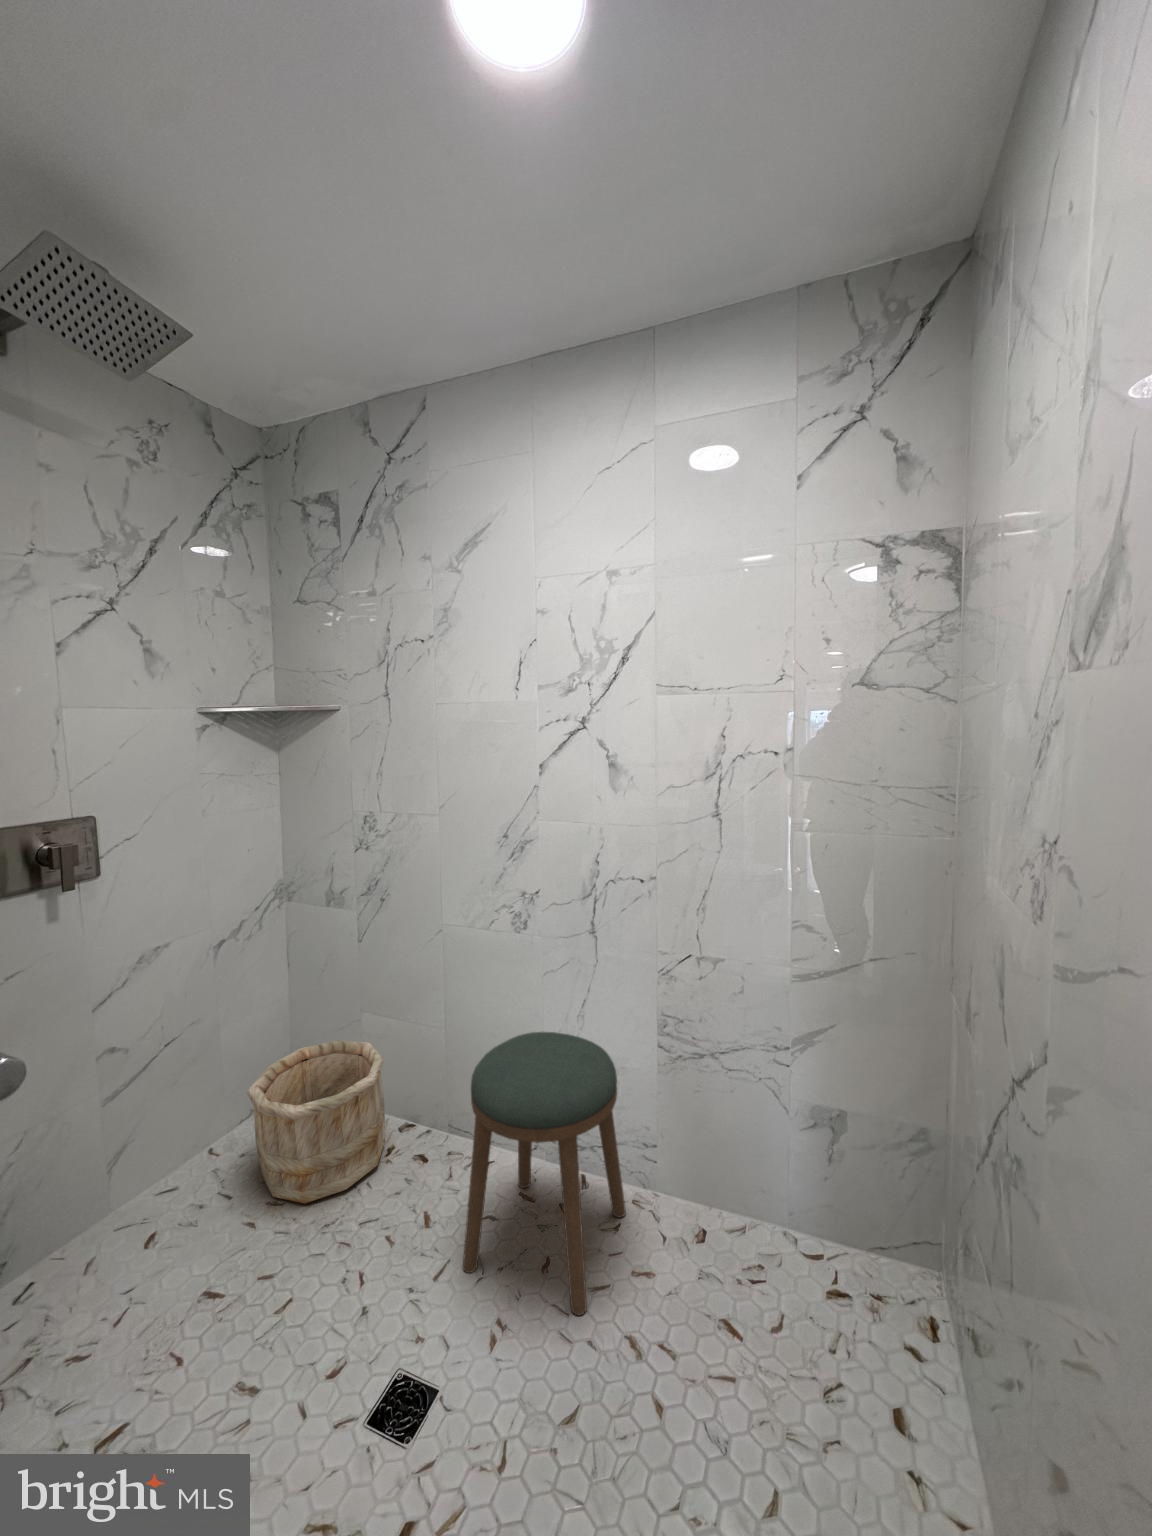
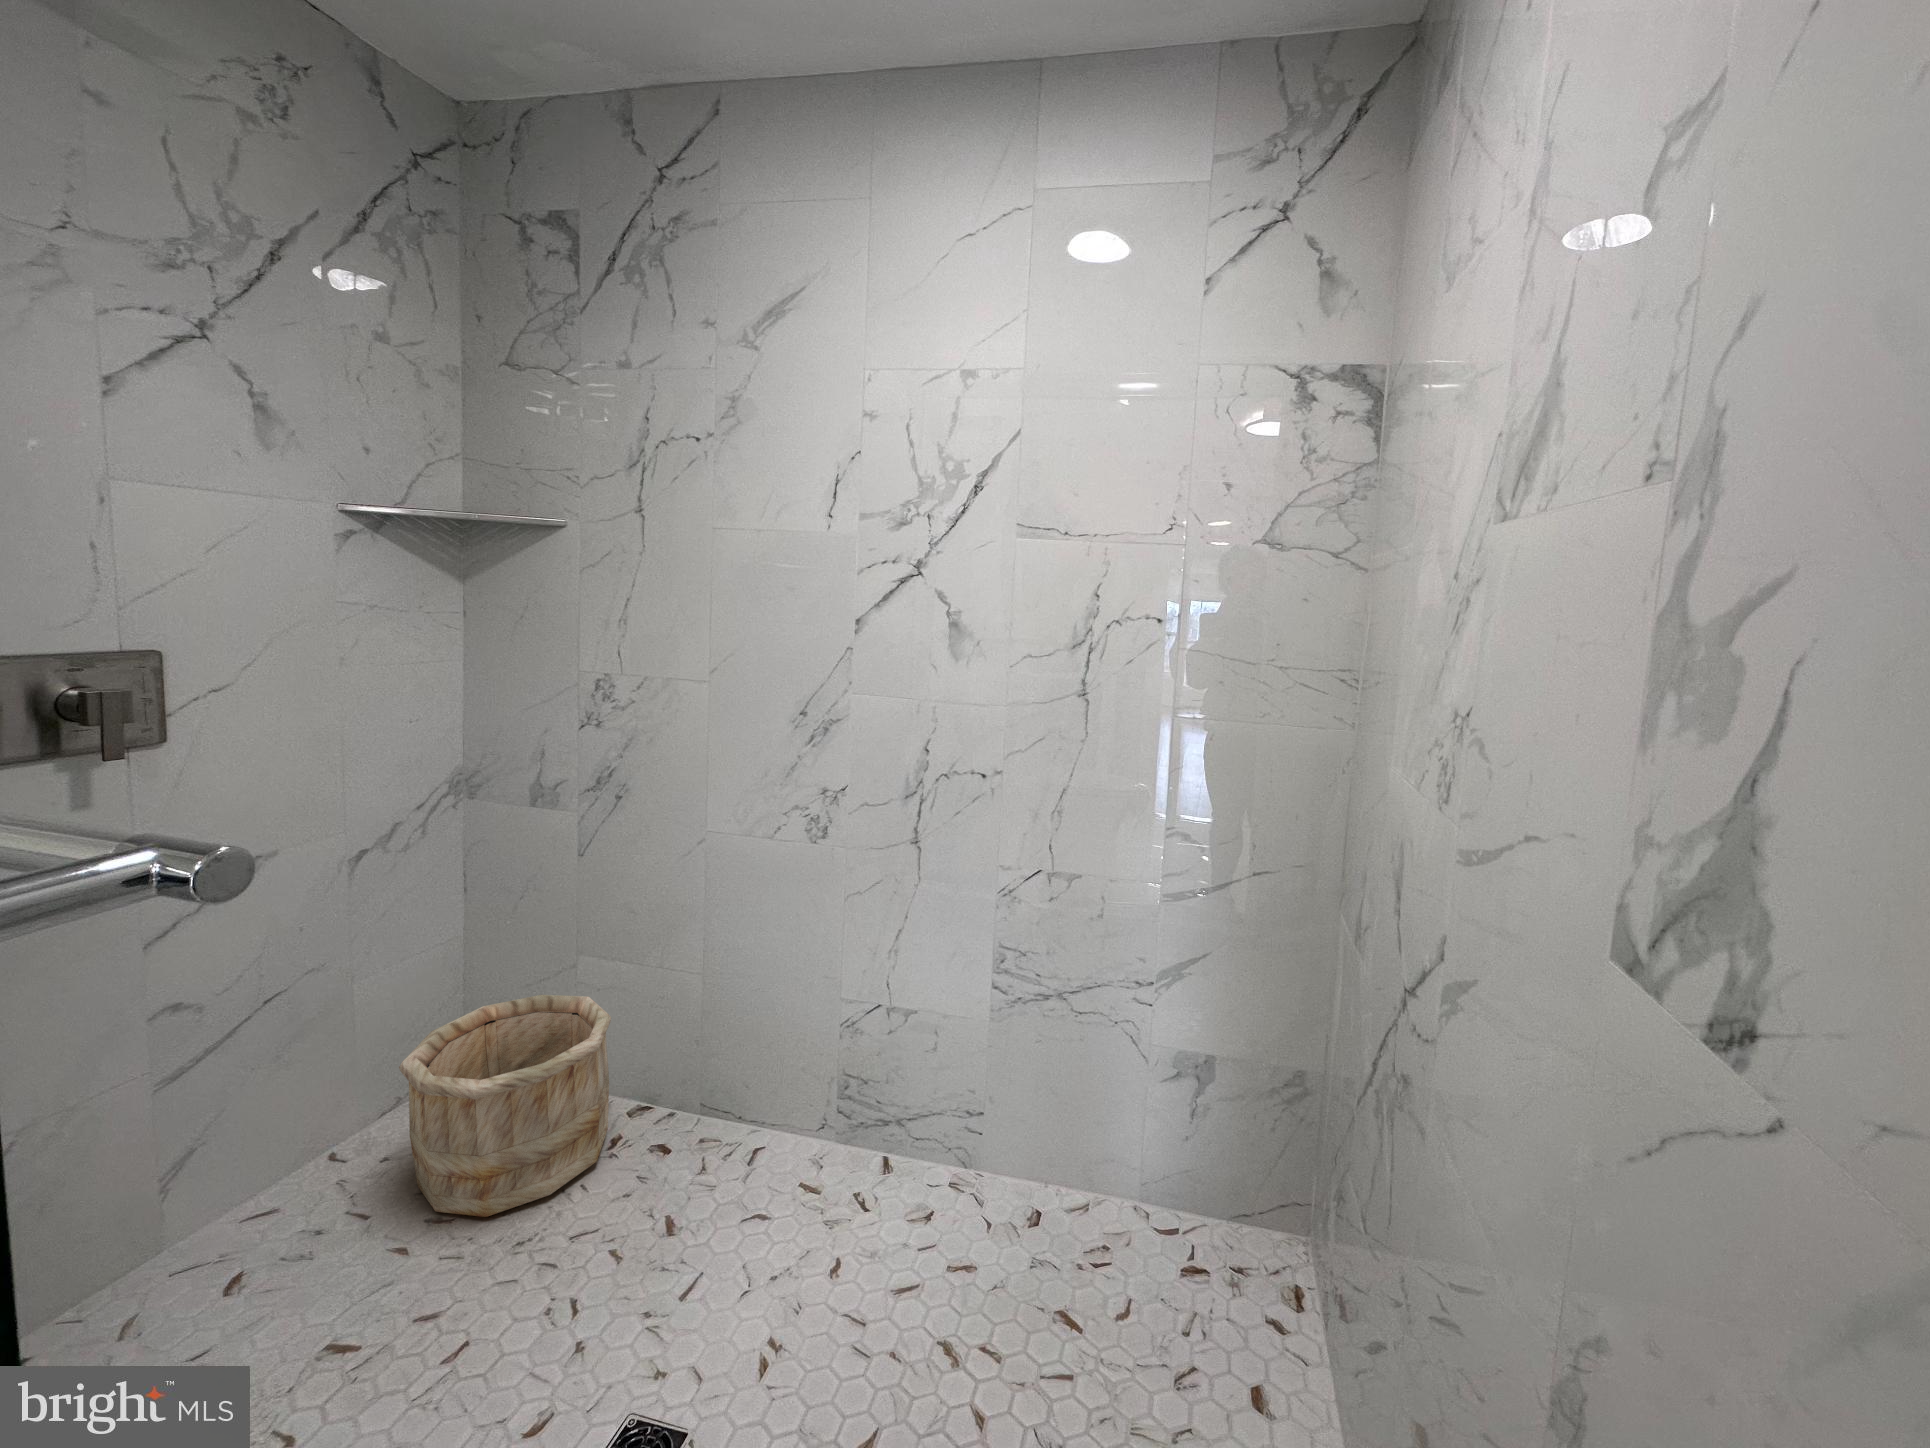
stool: present [463,1032,626,1315] -> none [721,972,940,1324]

